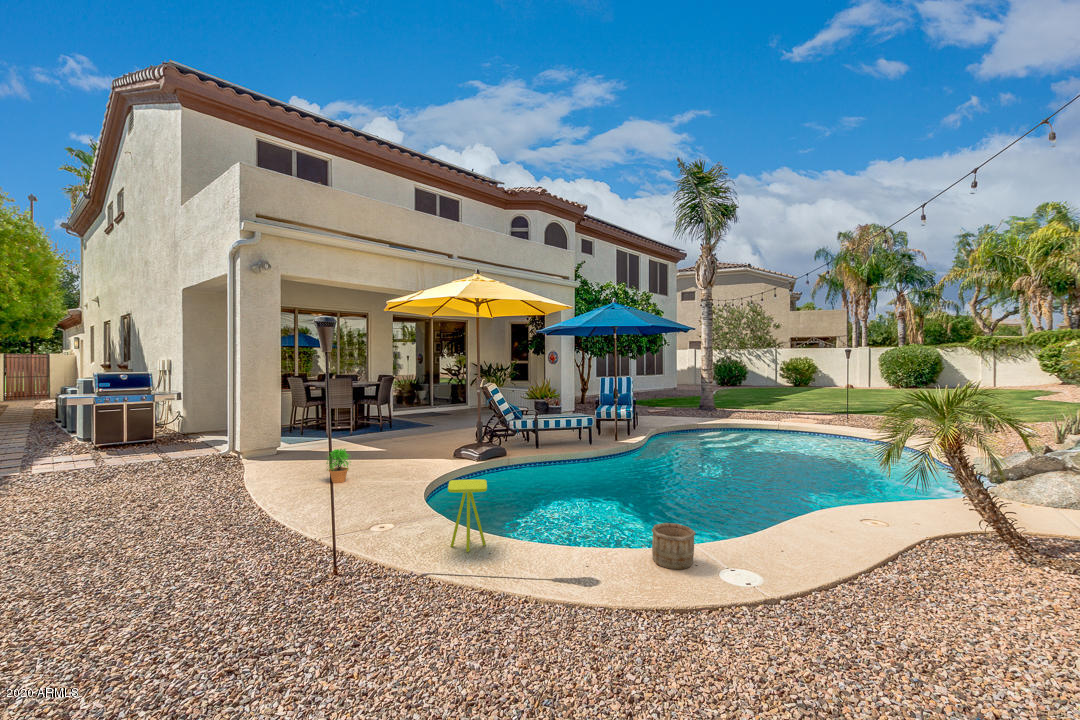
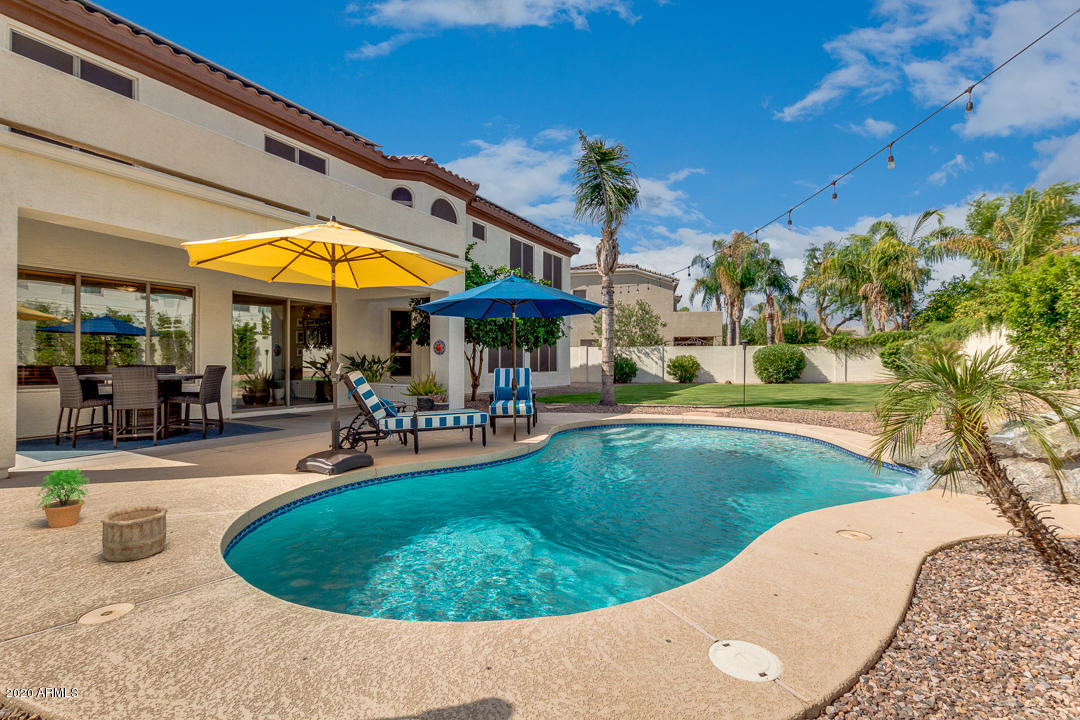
side table: present [448,479,487,552] -> none [185,524,287,687]
wooden bucket: present [652,523,696,570] -> present [100,506,168,561]

